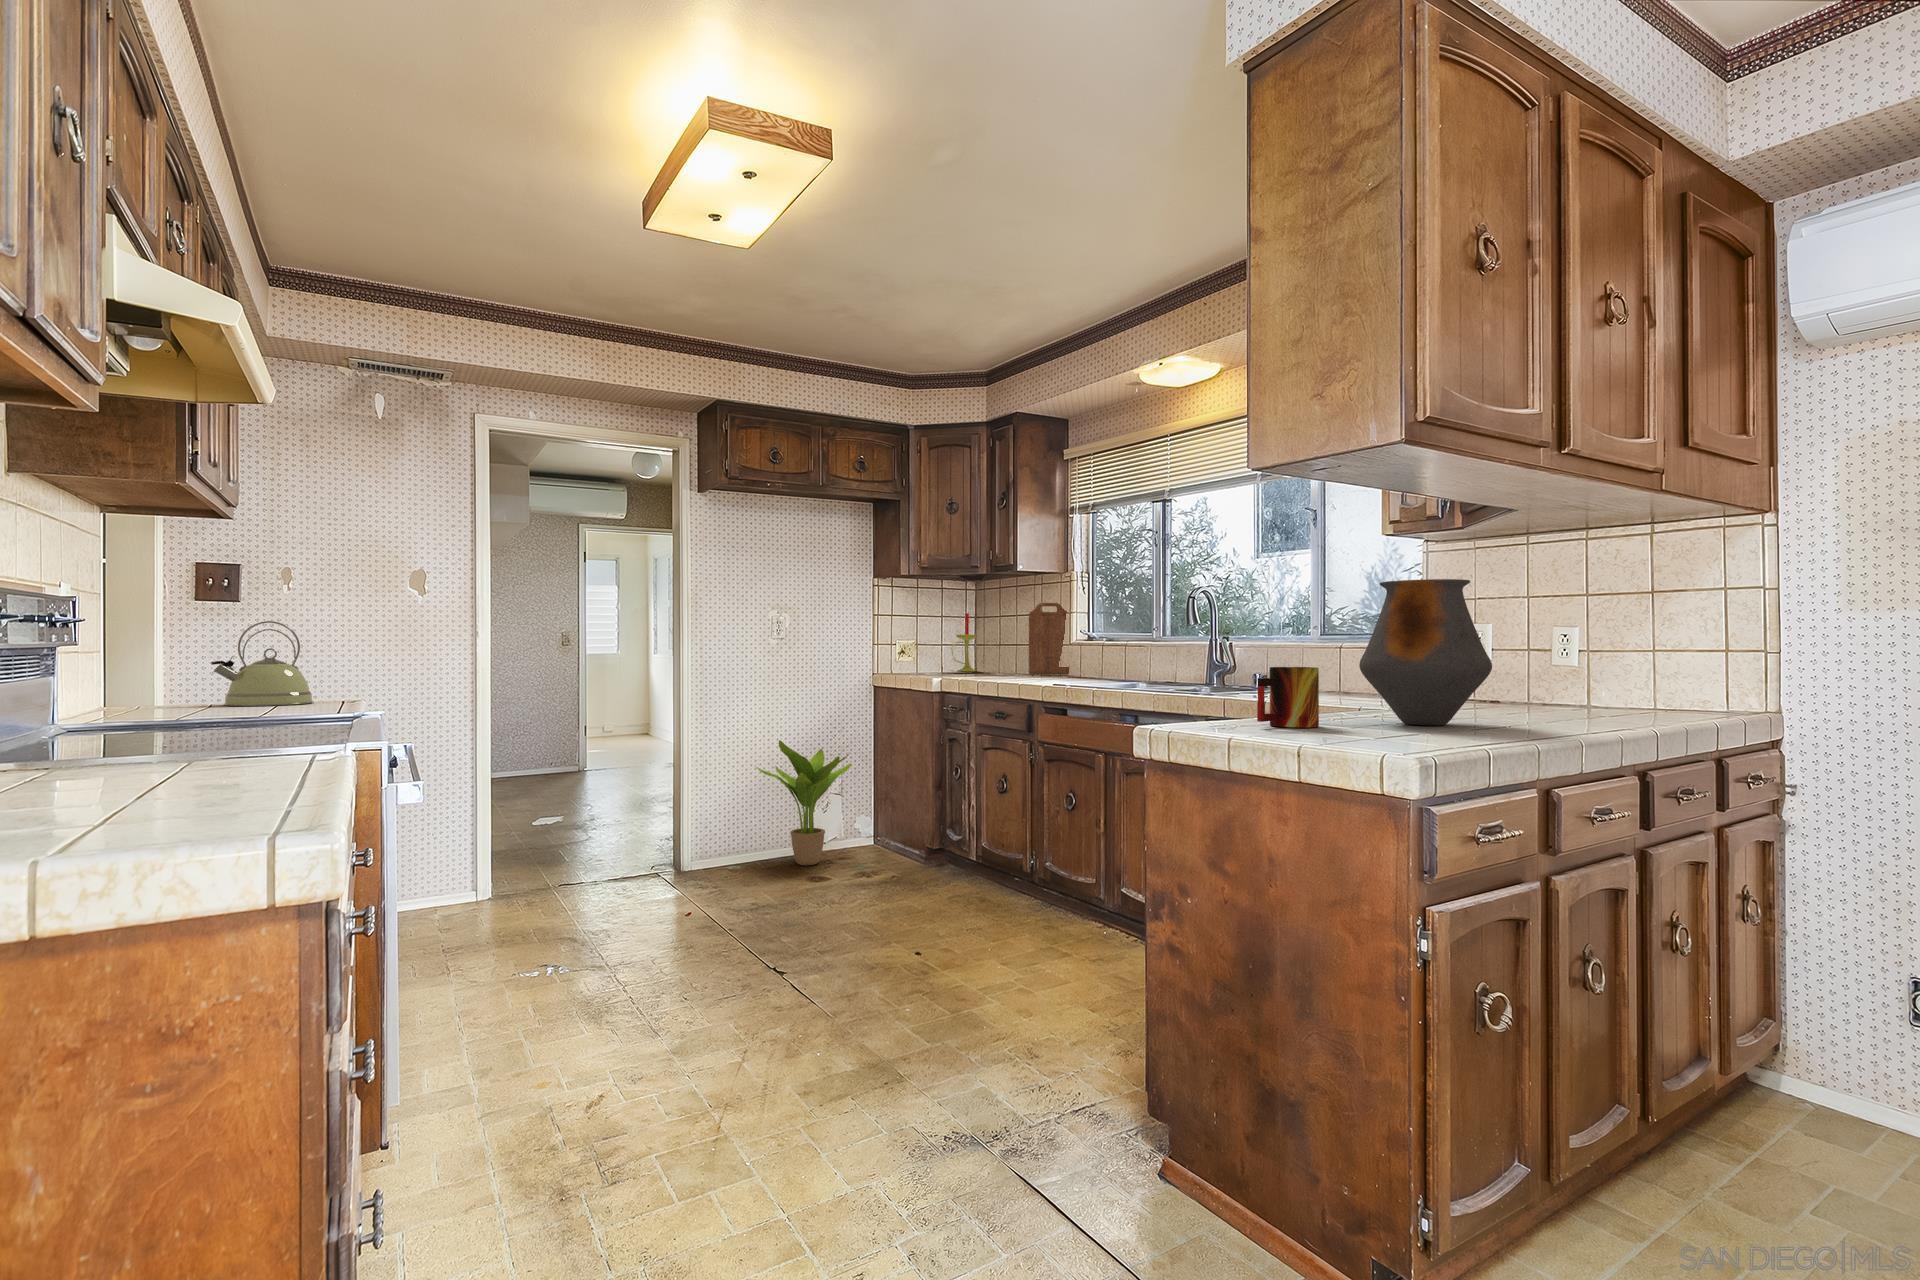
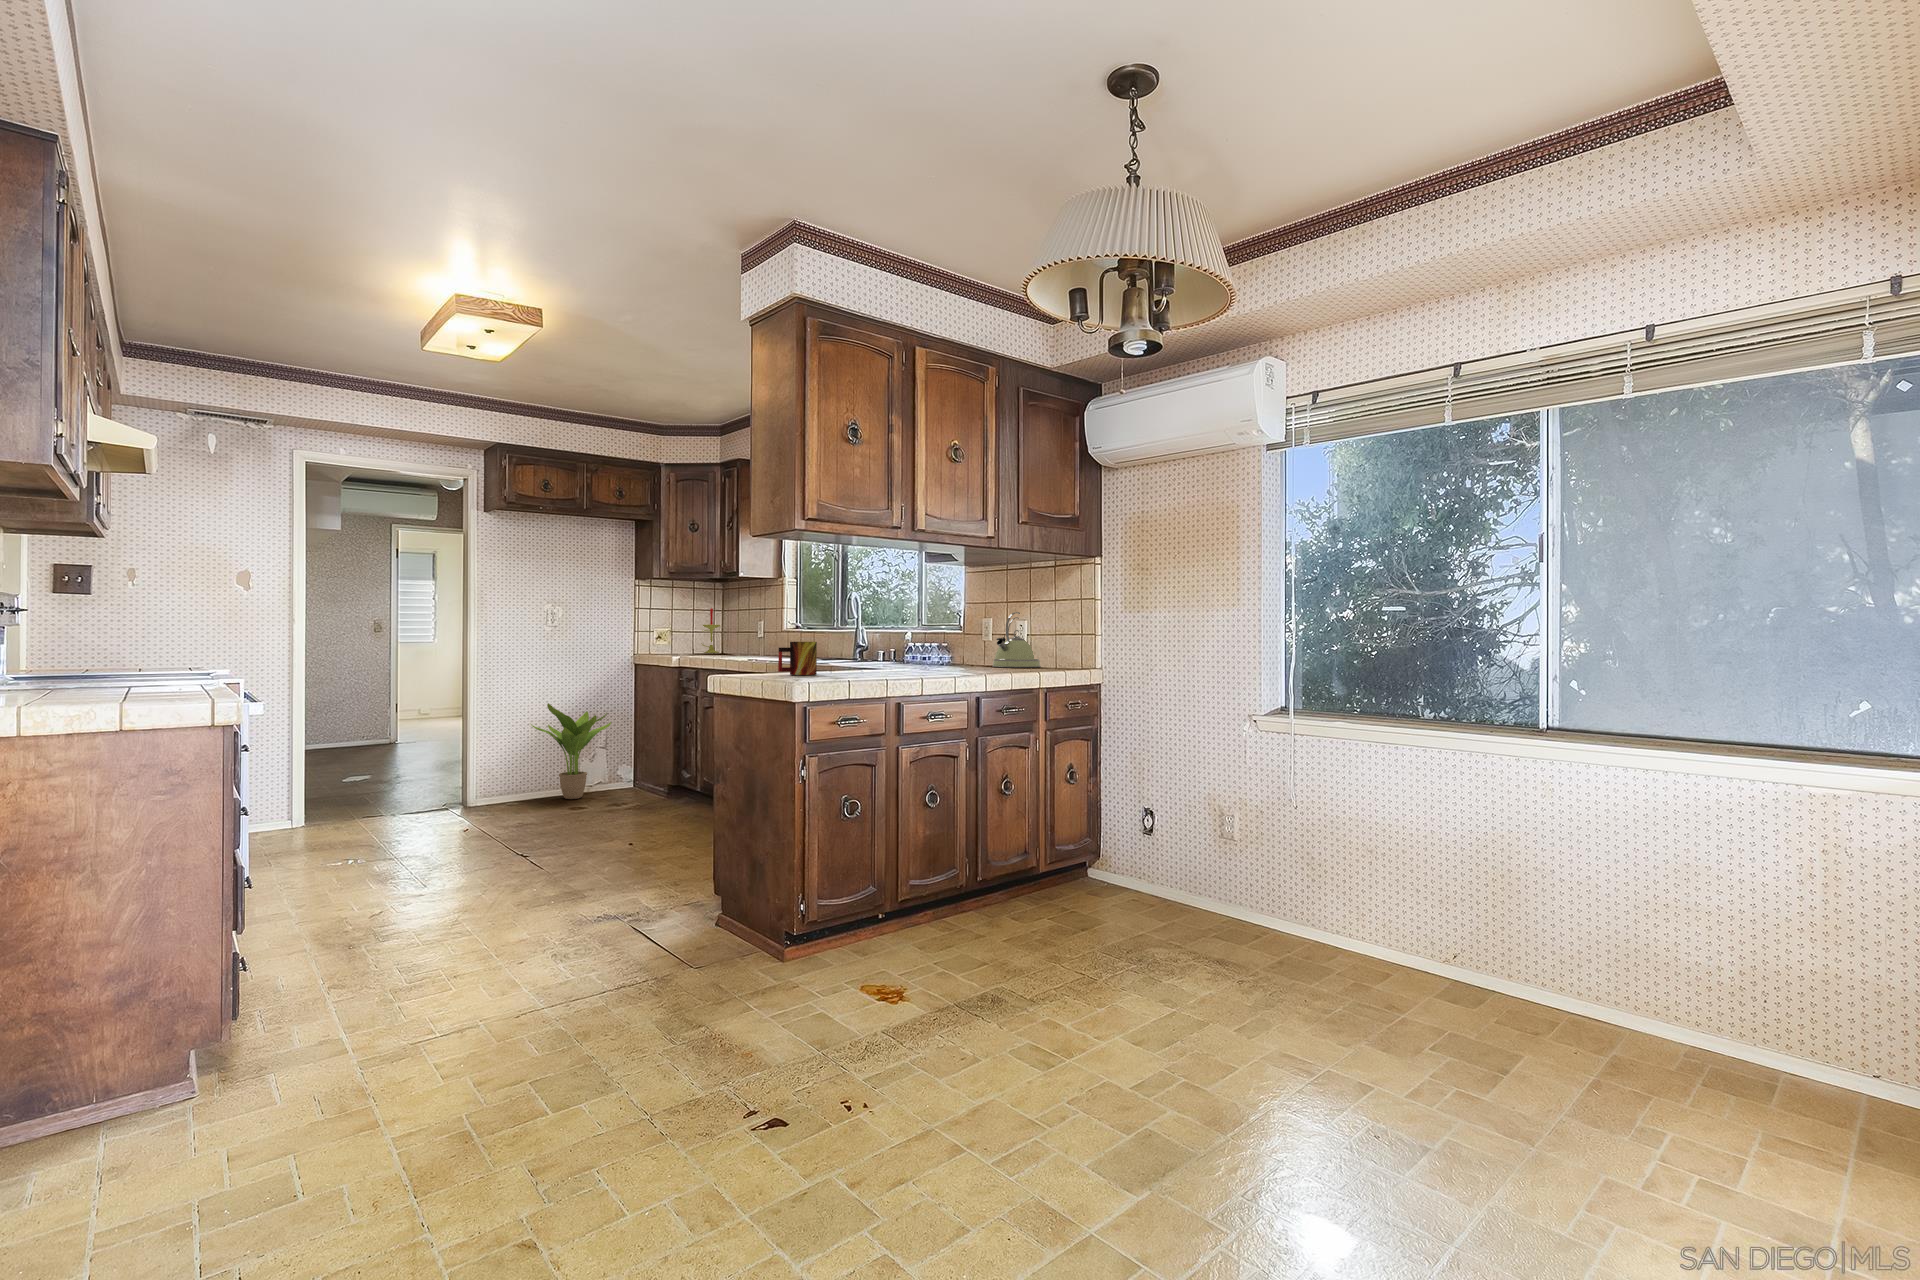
vase: present [1359,579,1492,725] -> none [846,593,913,674]
cutting board: present [1029,603,1069,675] -> none [749,601,781,655]
kettle: present [211,621,313,706] -> present [993,612,1041,667]

